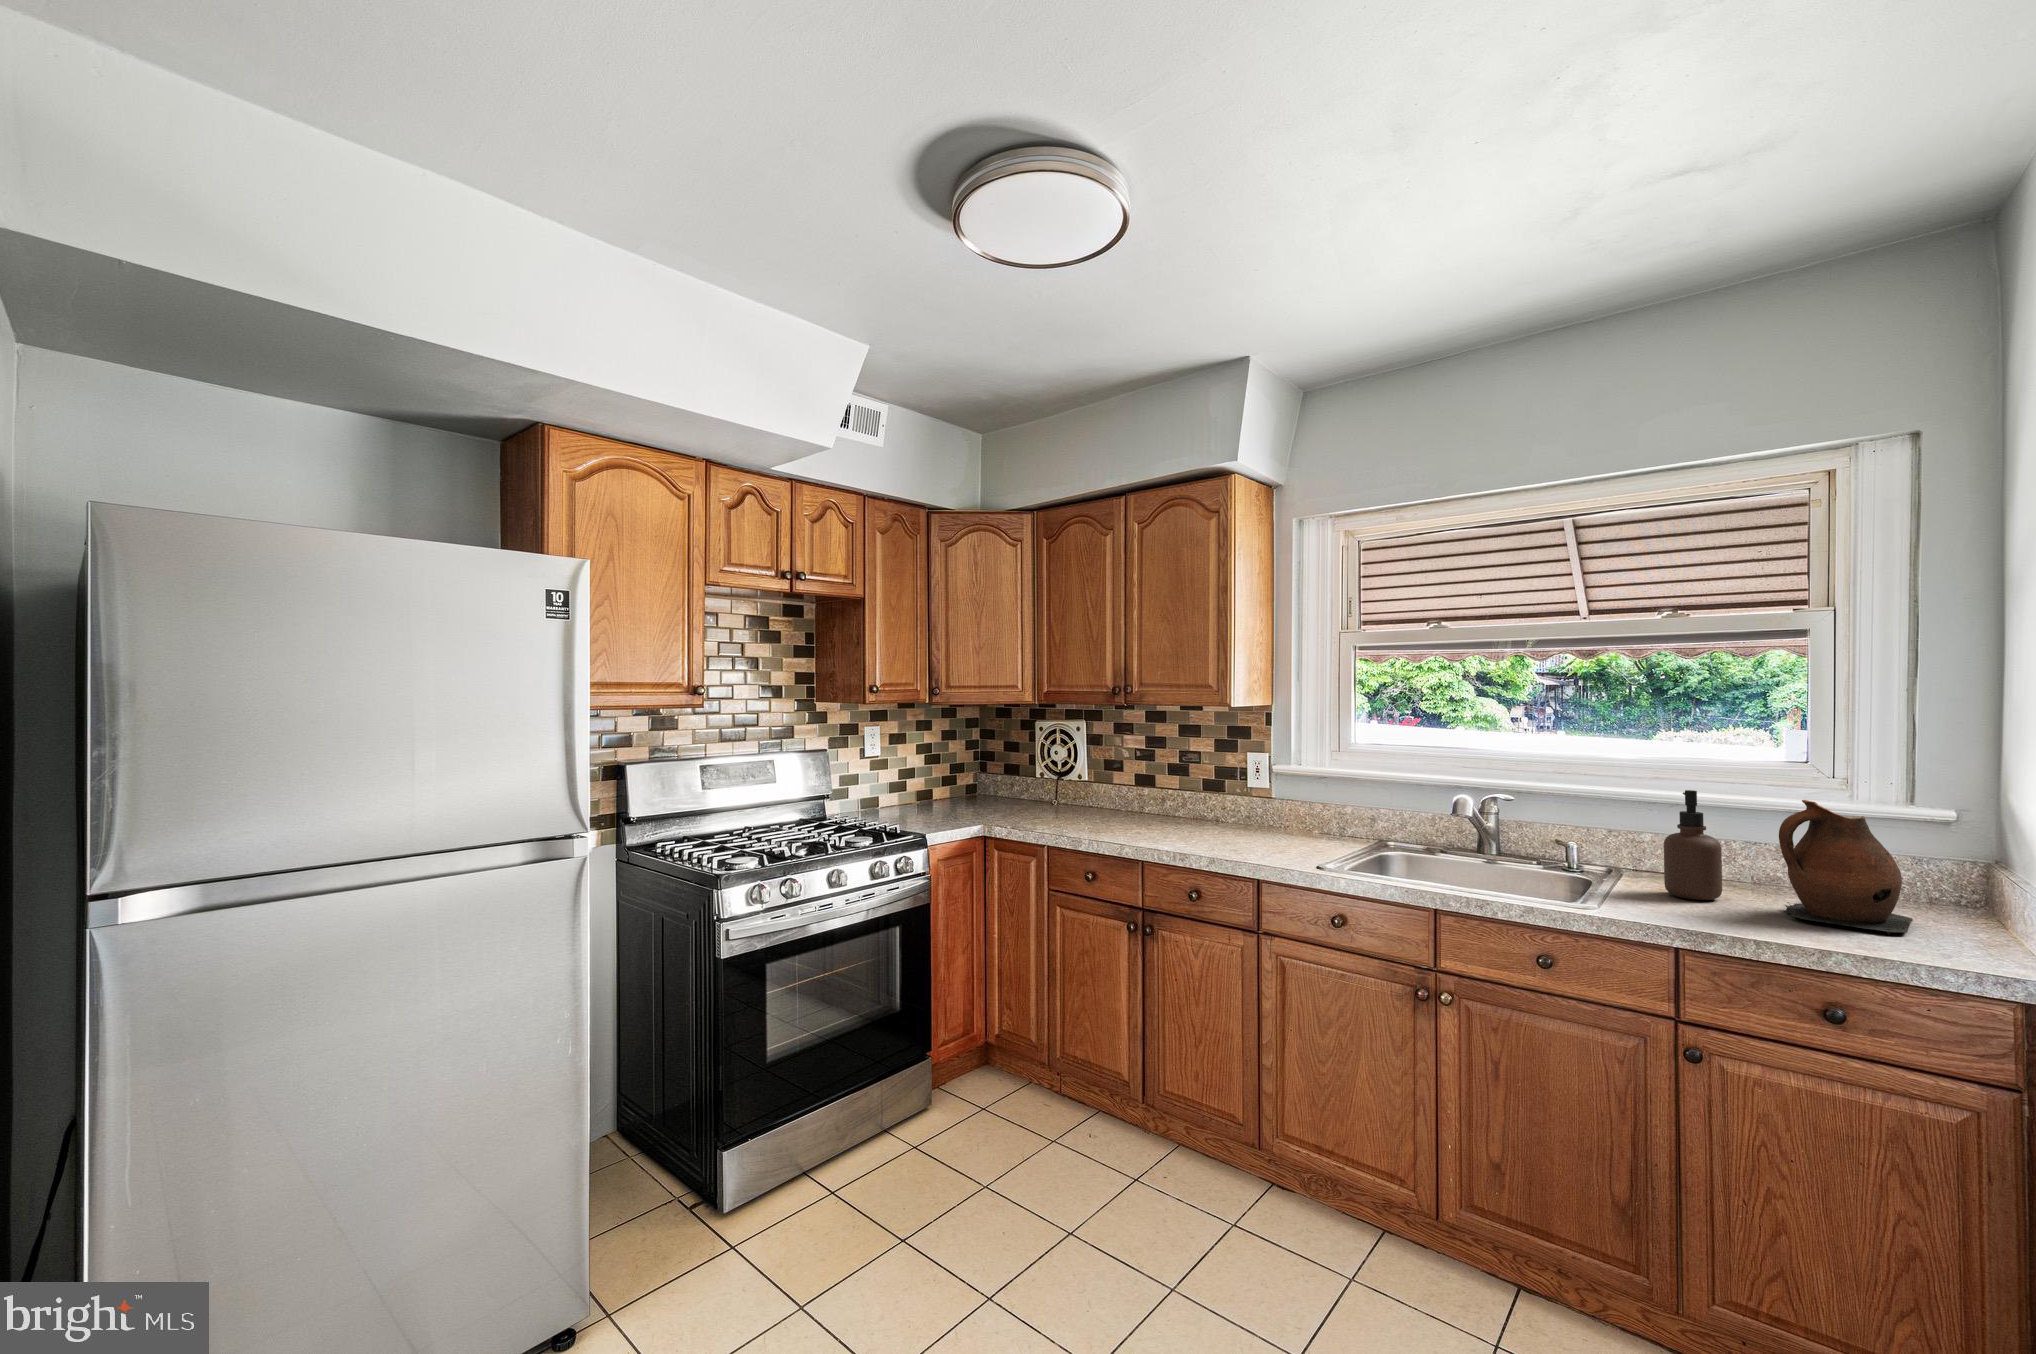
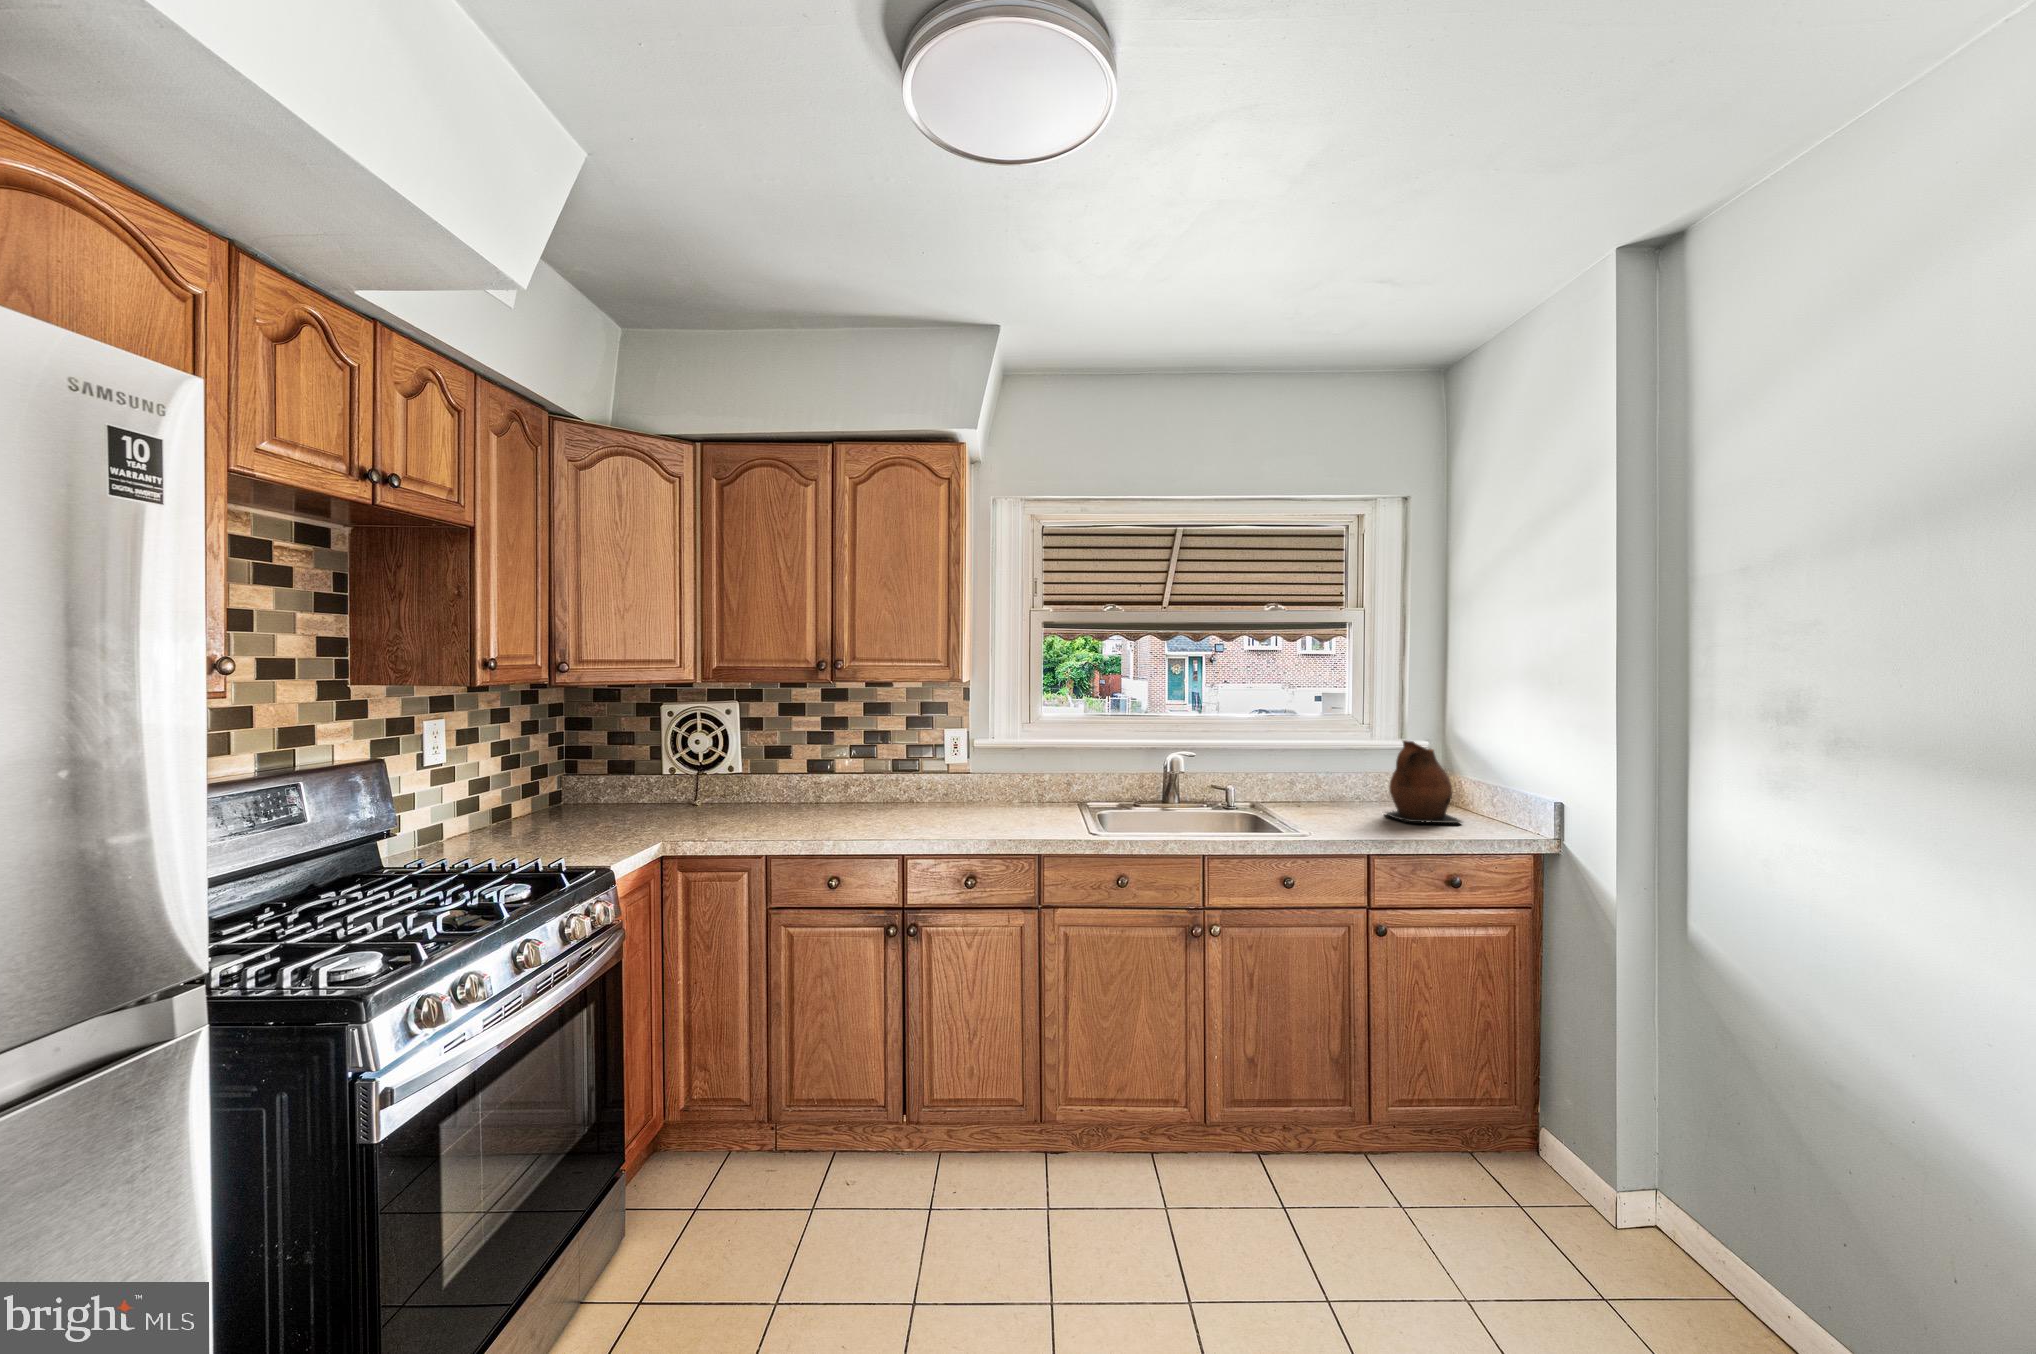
soap dispenser: present [1664,790,1722,900] -> none [1313,739,1349,818]

